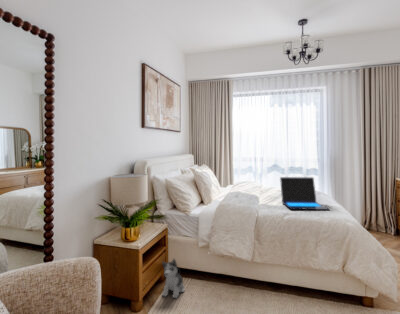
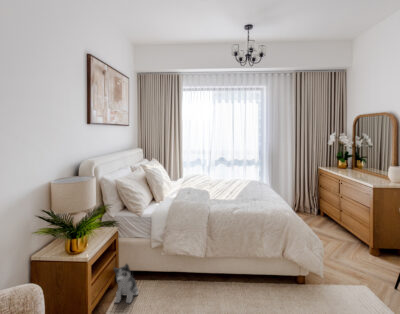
laptop: present [280,177,328,210] -> none [229,173,272,204]

